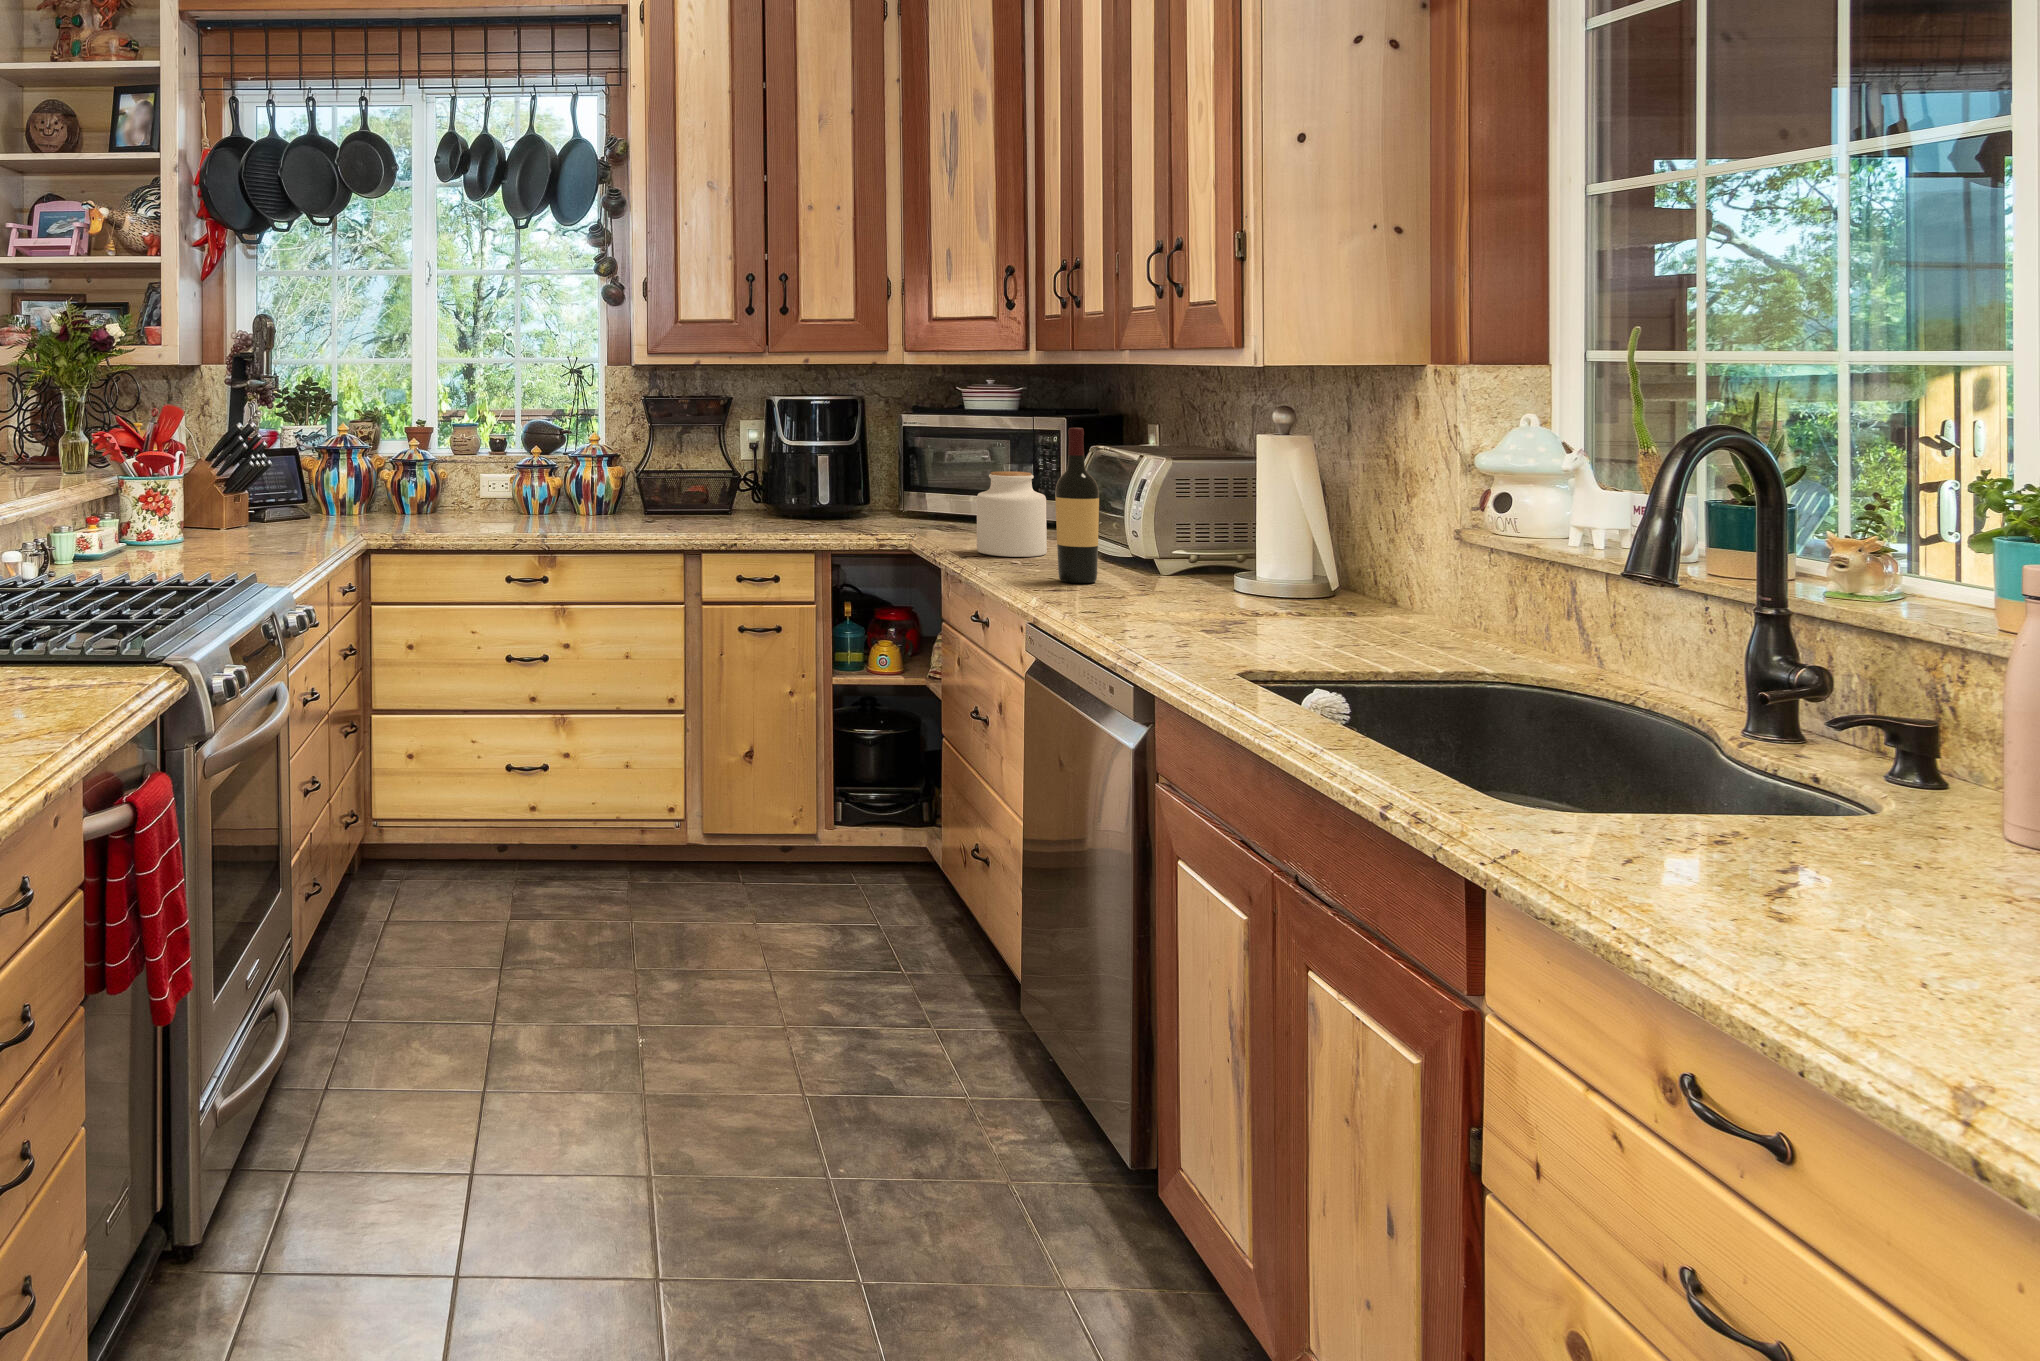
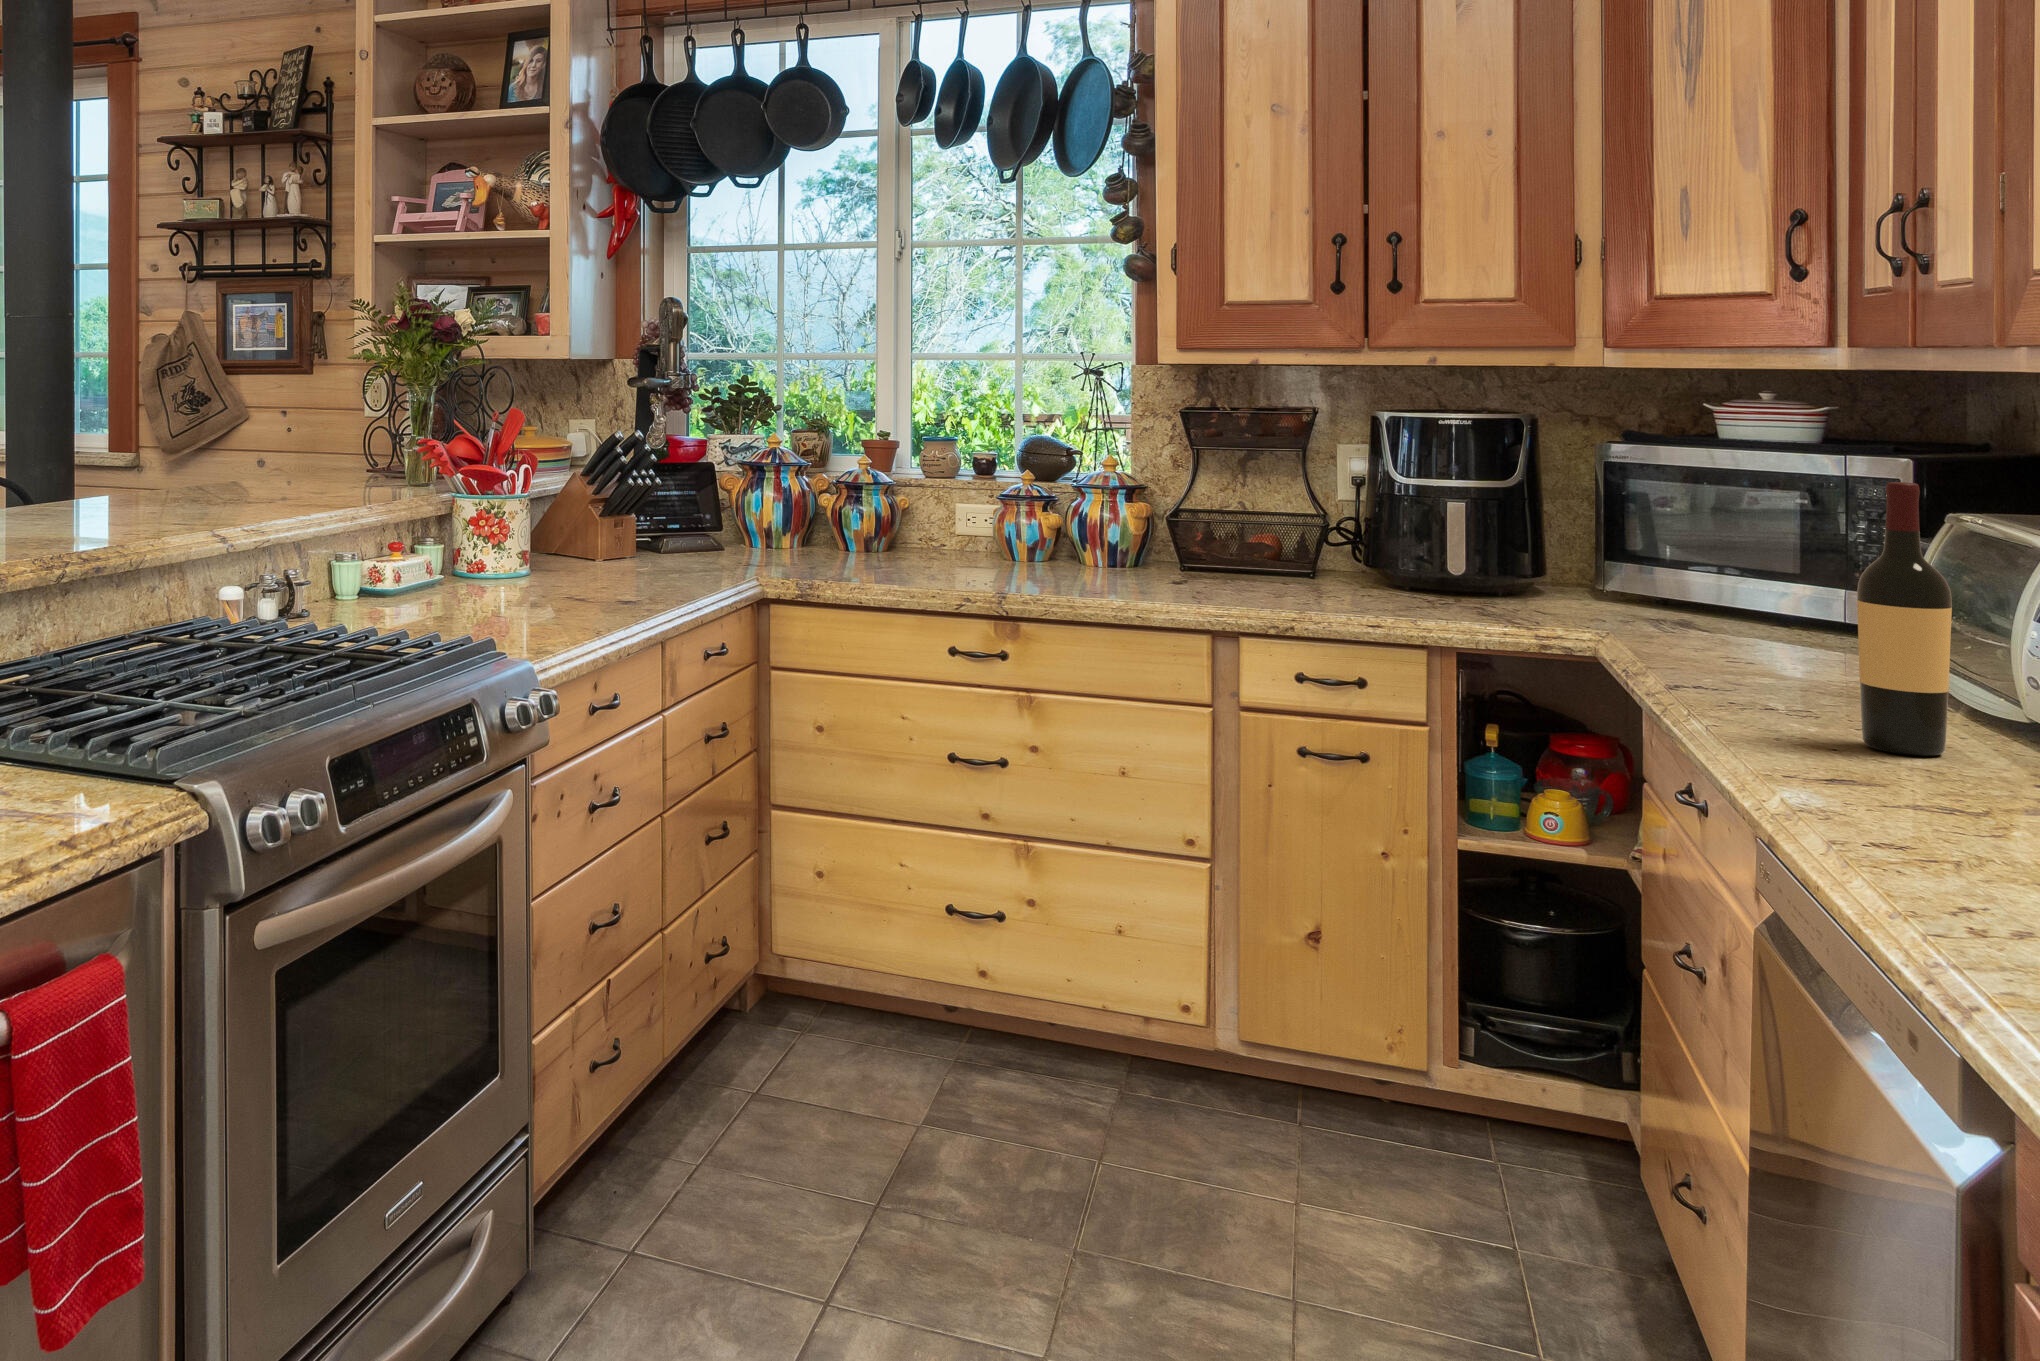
jar: present [977,471,1047,557] -> none [1715,545,1854,691]

